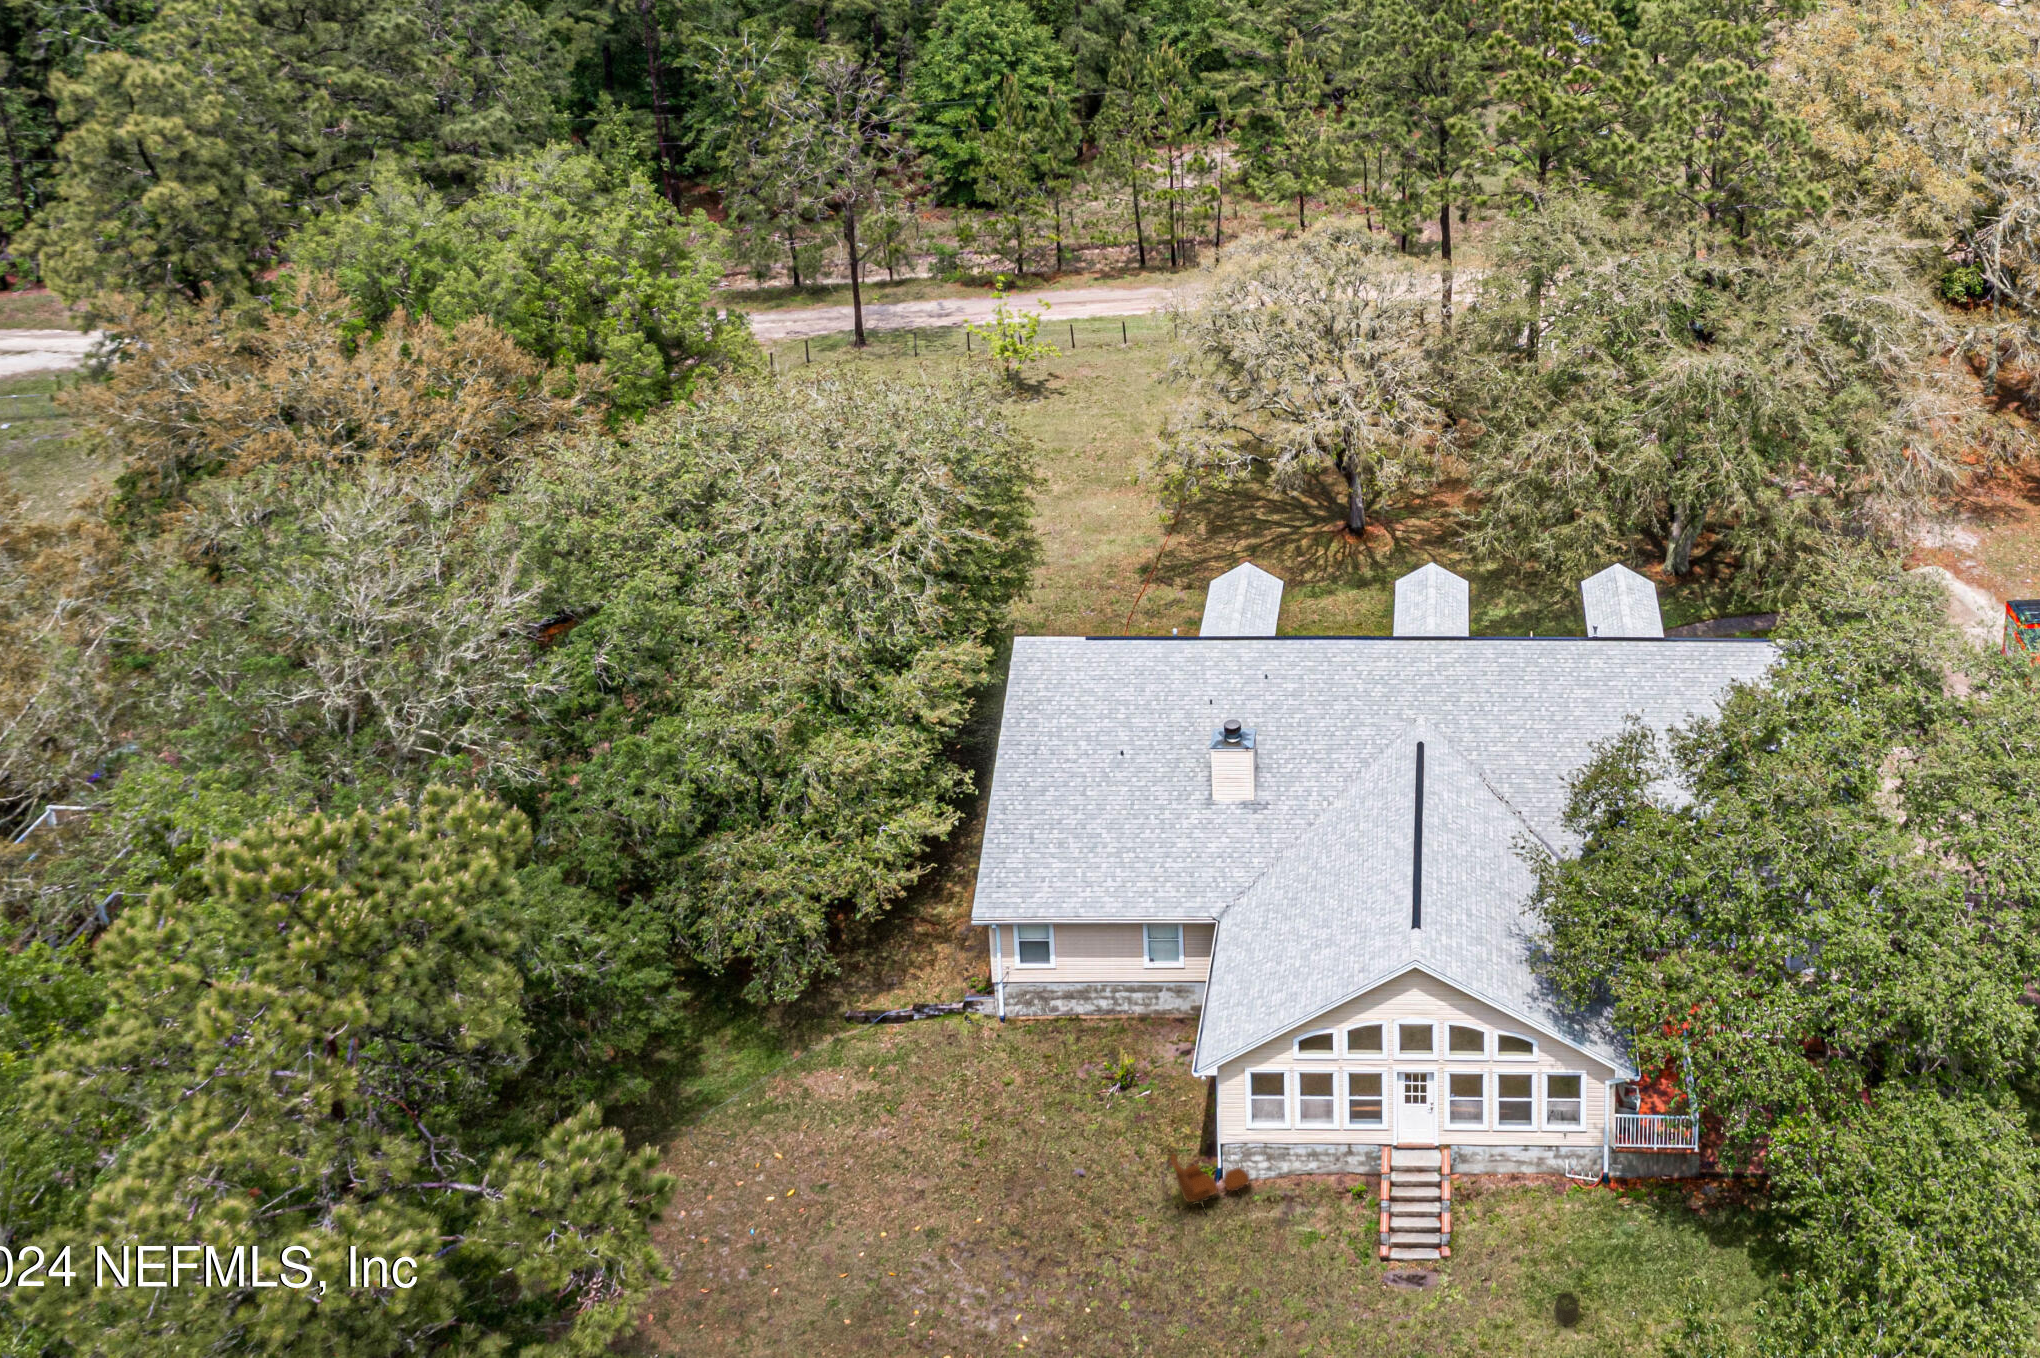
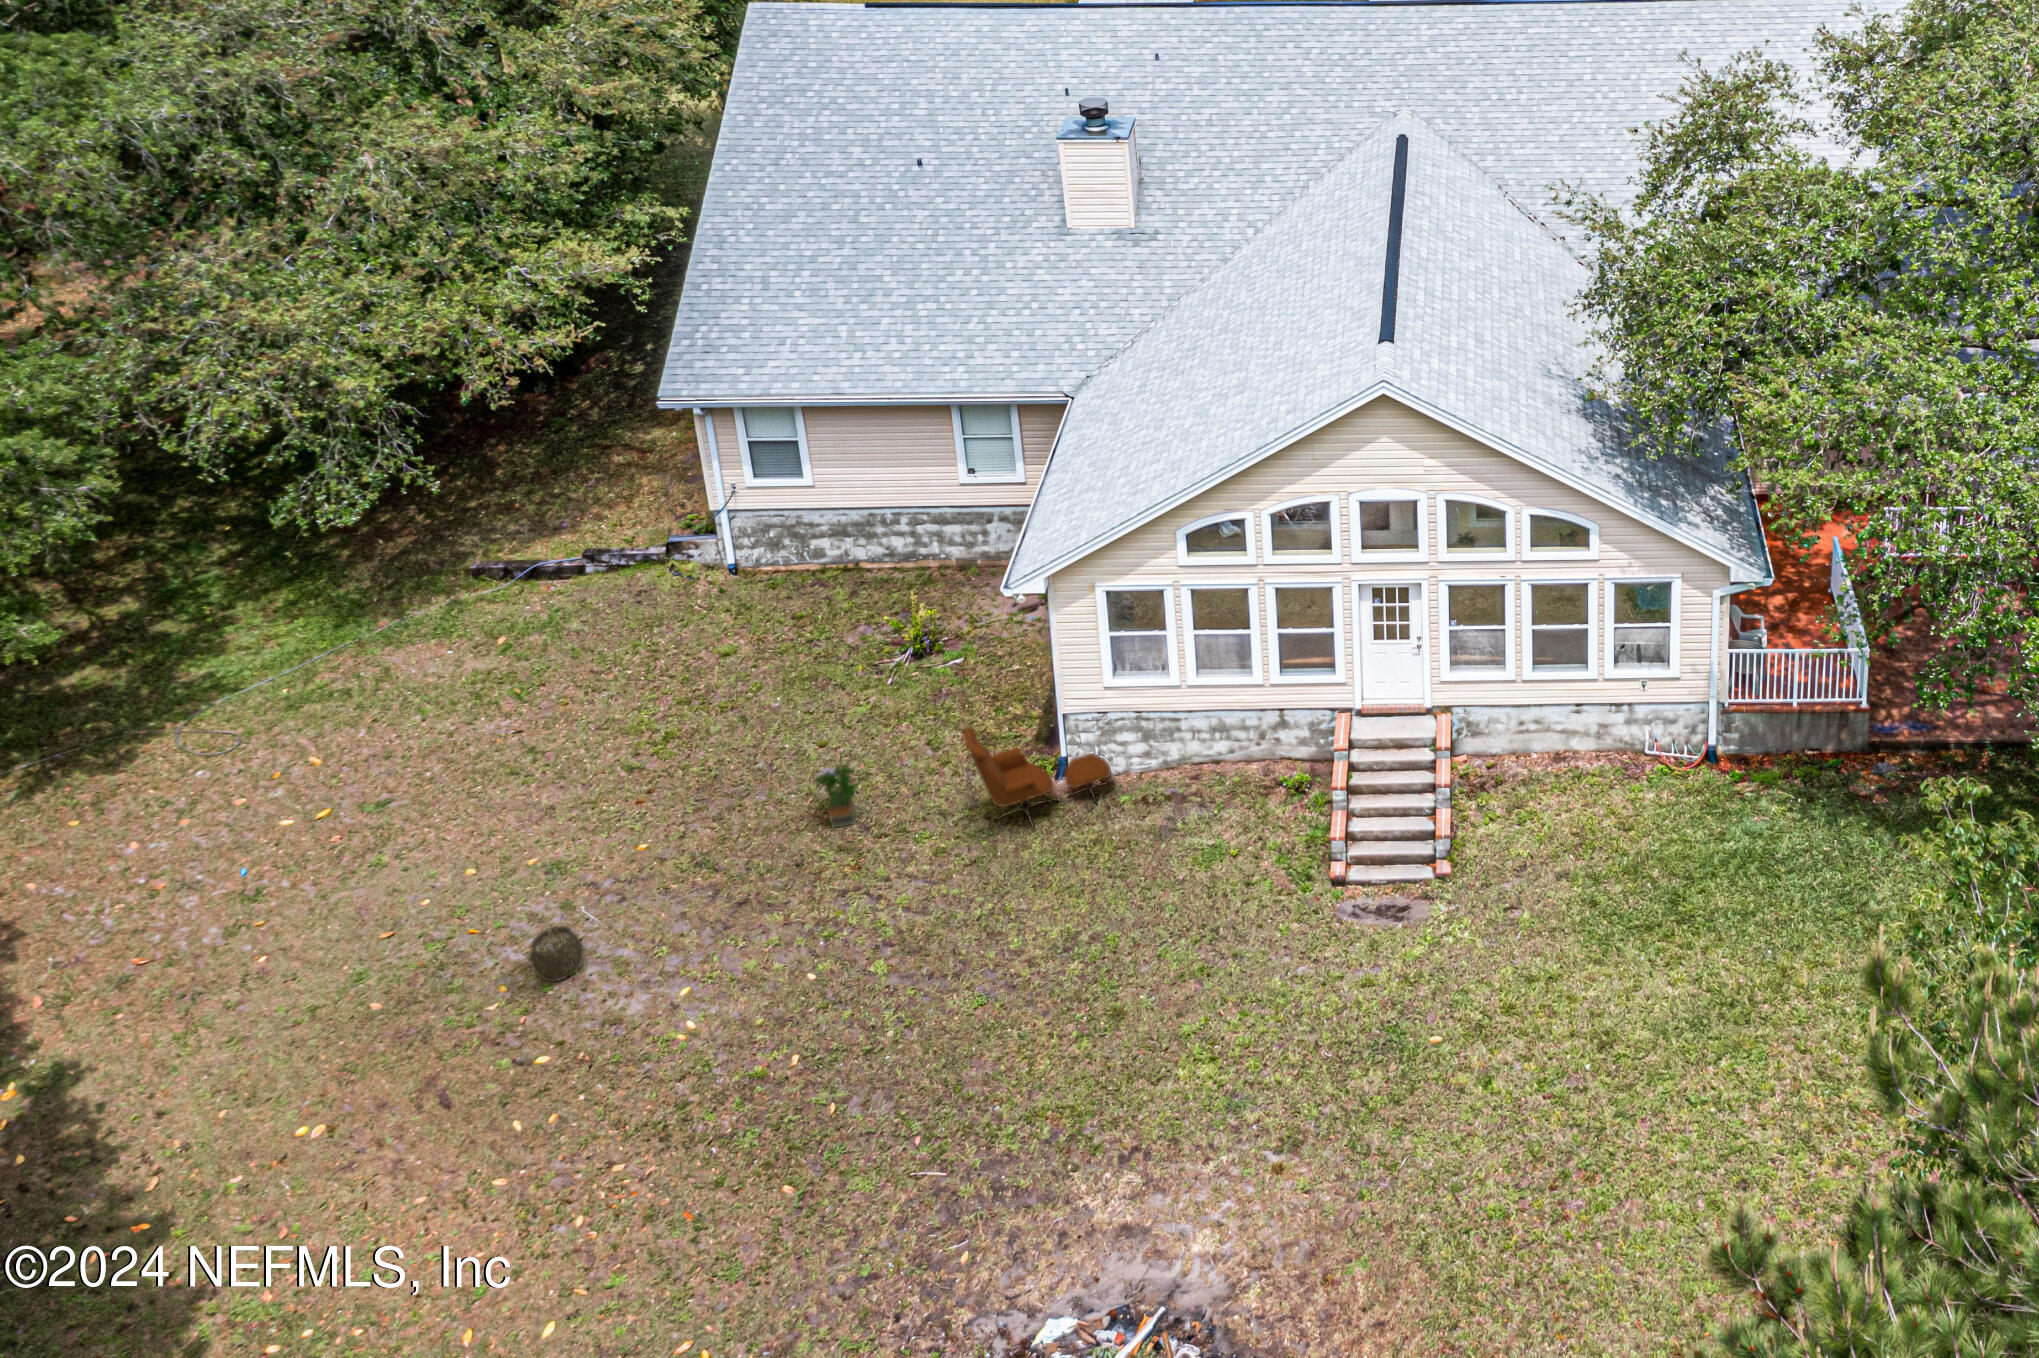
potted tree: none [1084,1173,1108,1211] -> present [816,767,858,828]
woven basket: present [1554,1293,1580,1326] -> present [530,926,584,982]

